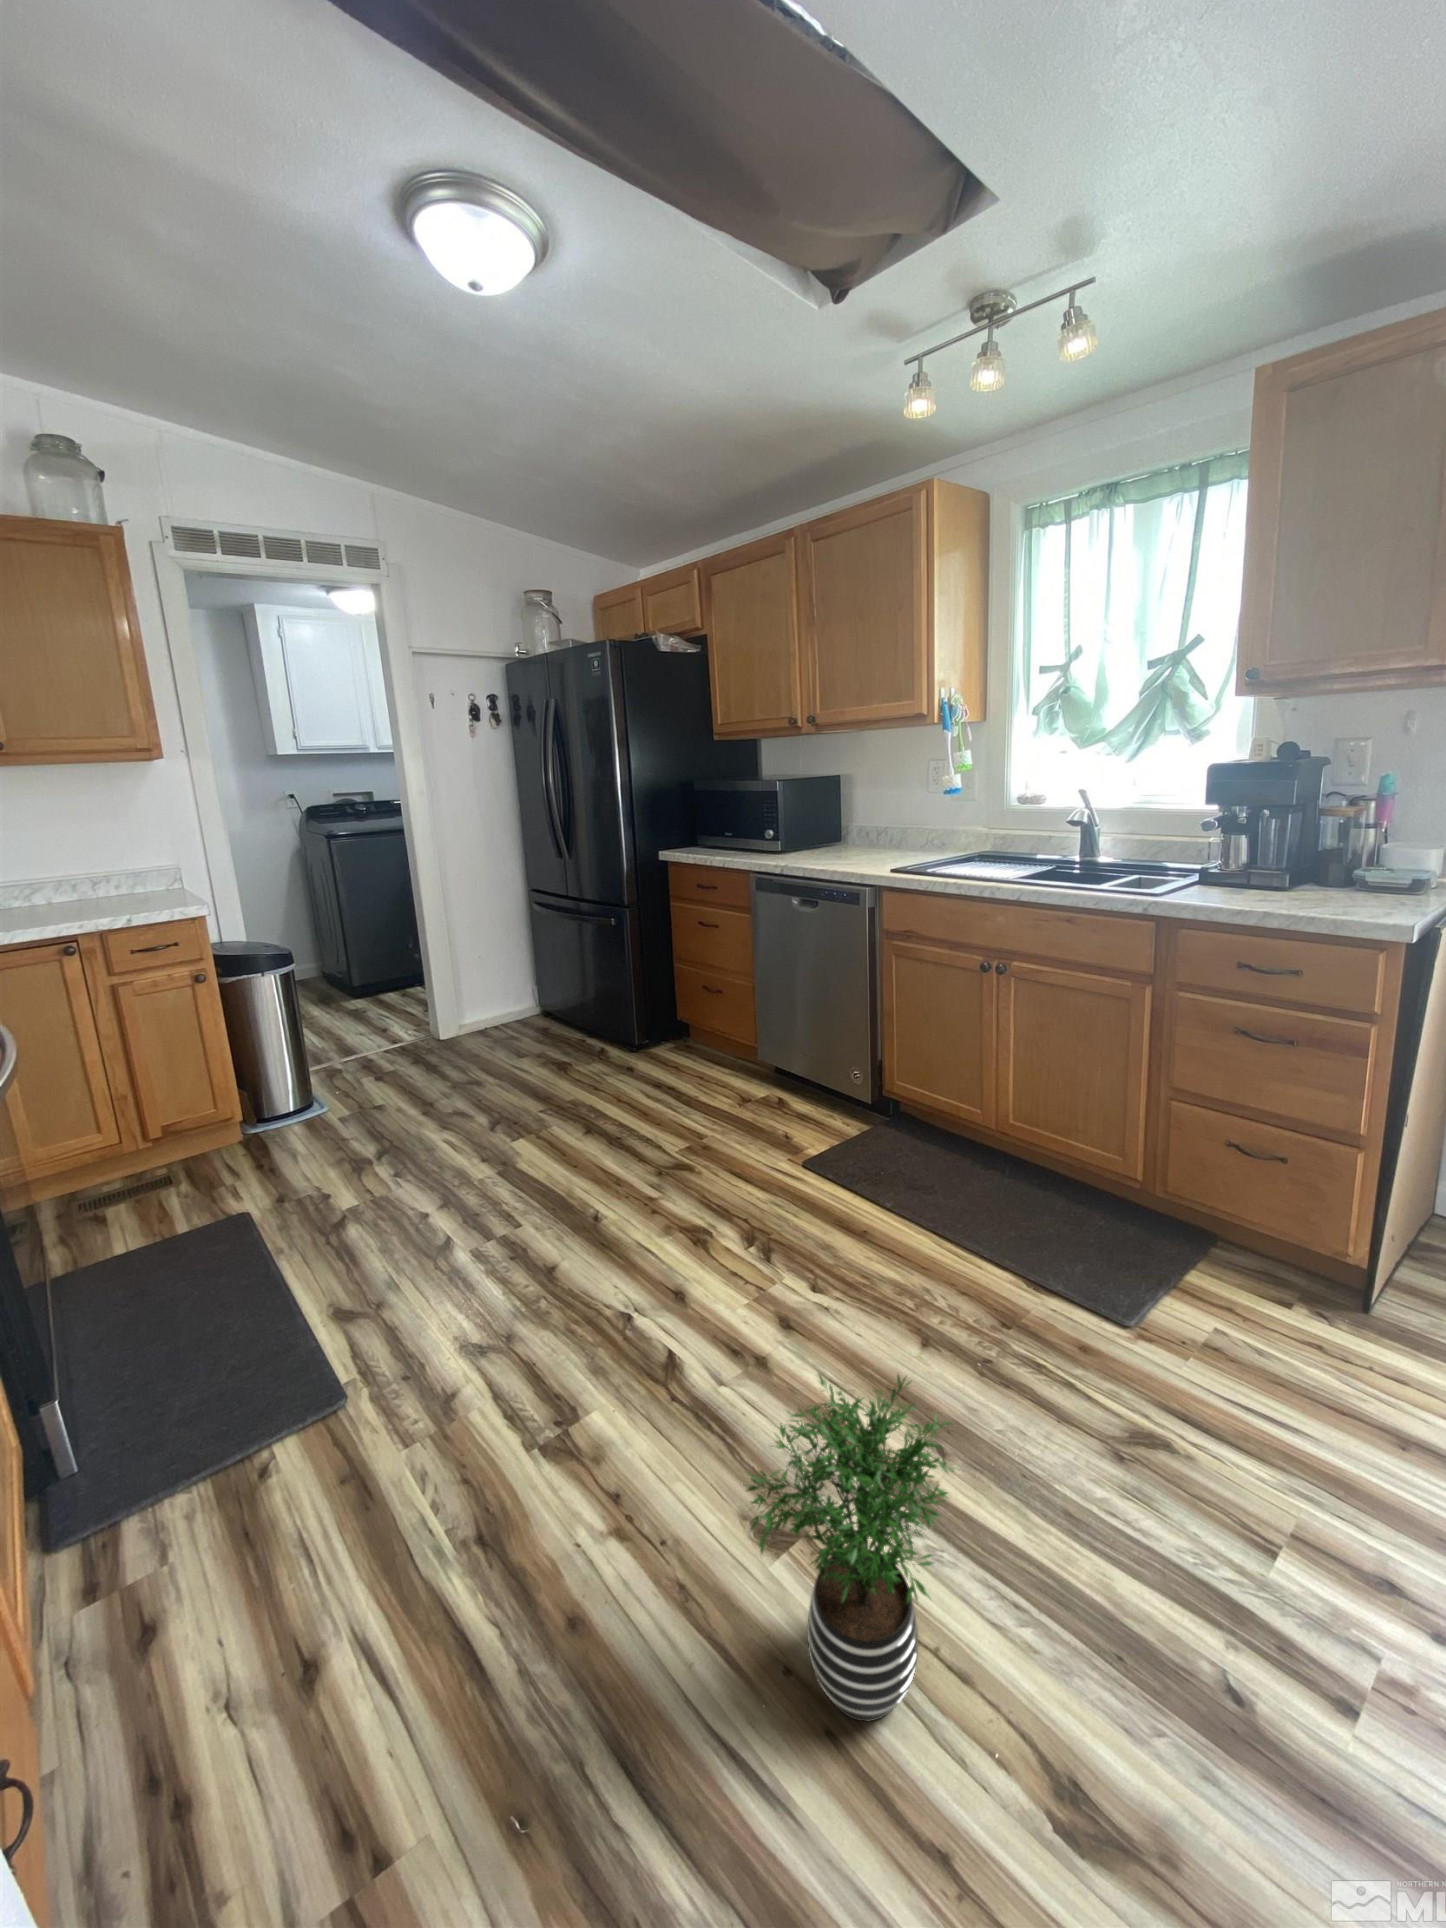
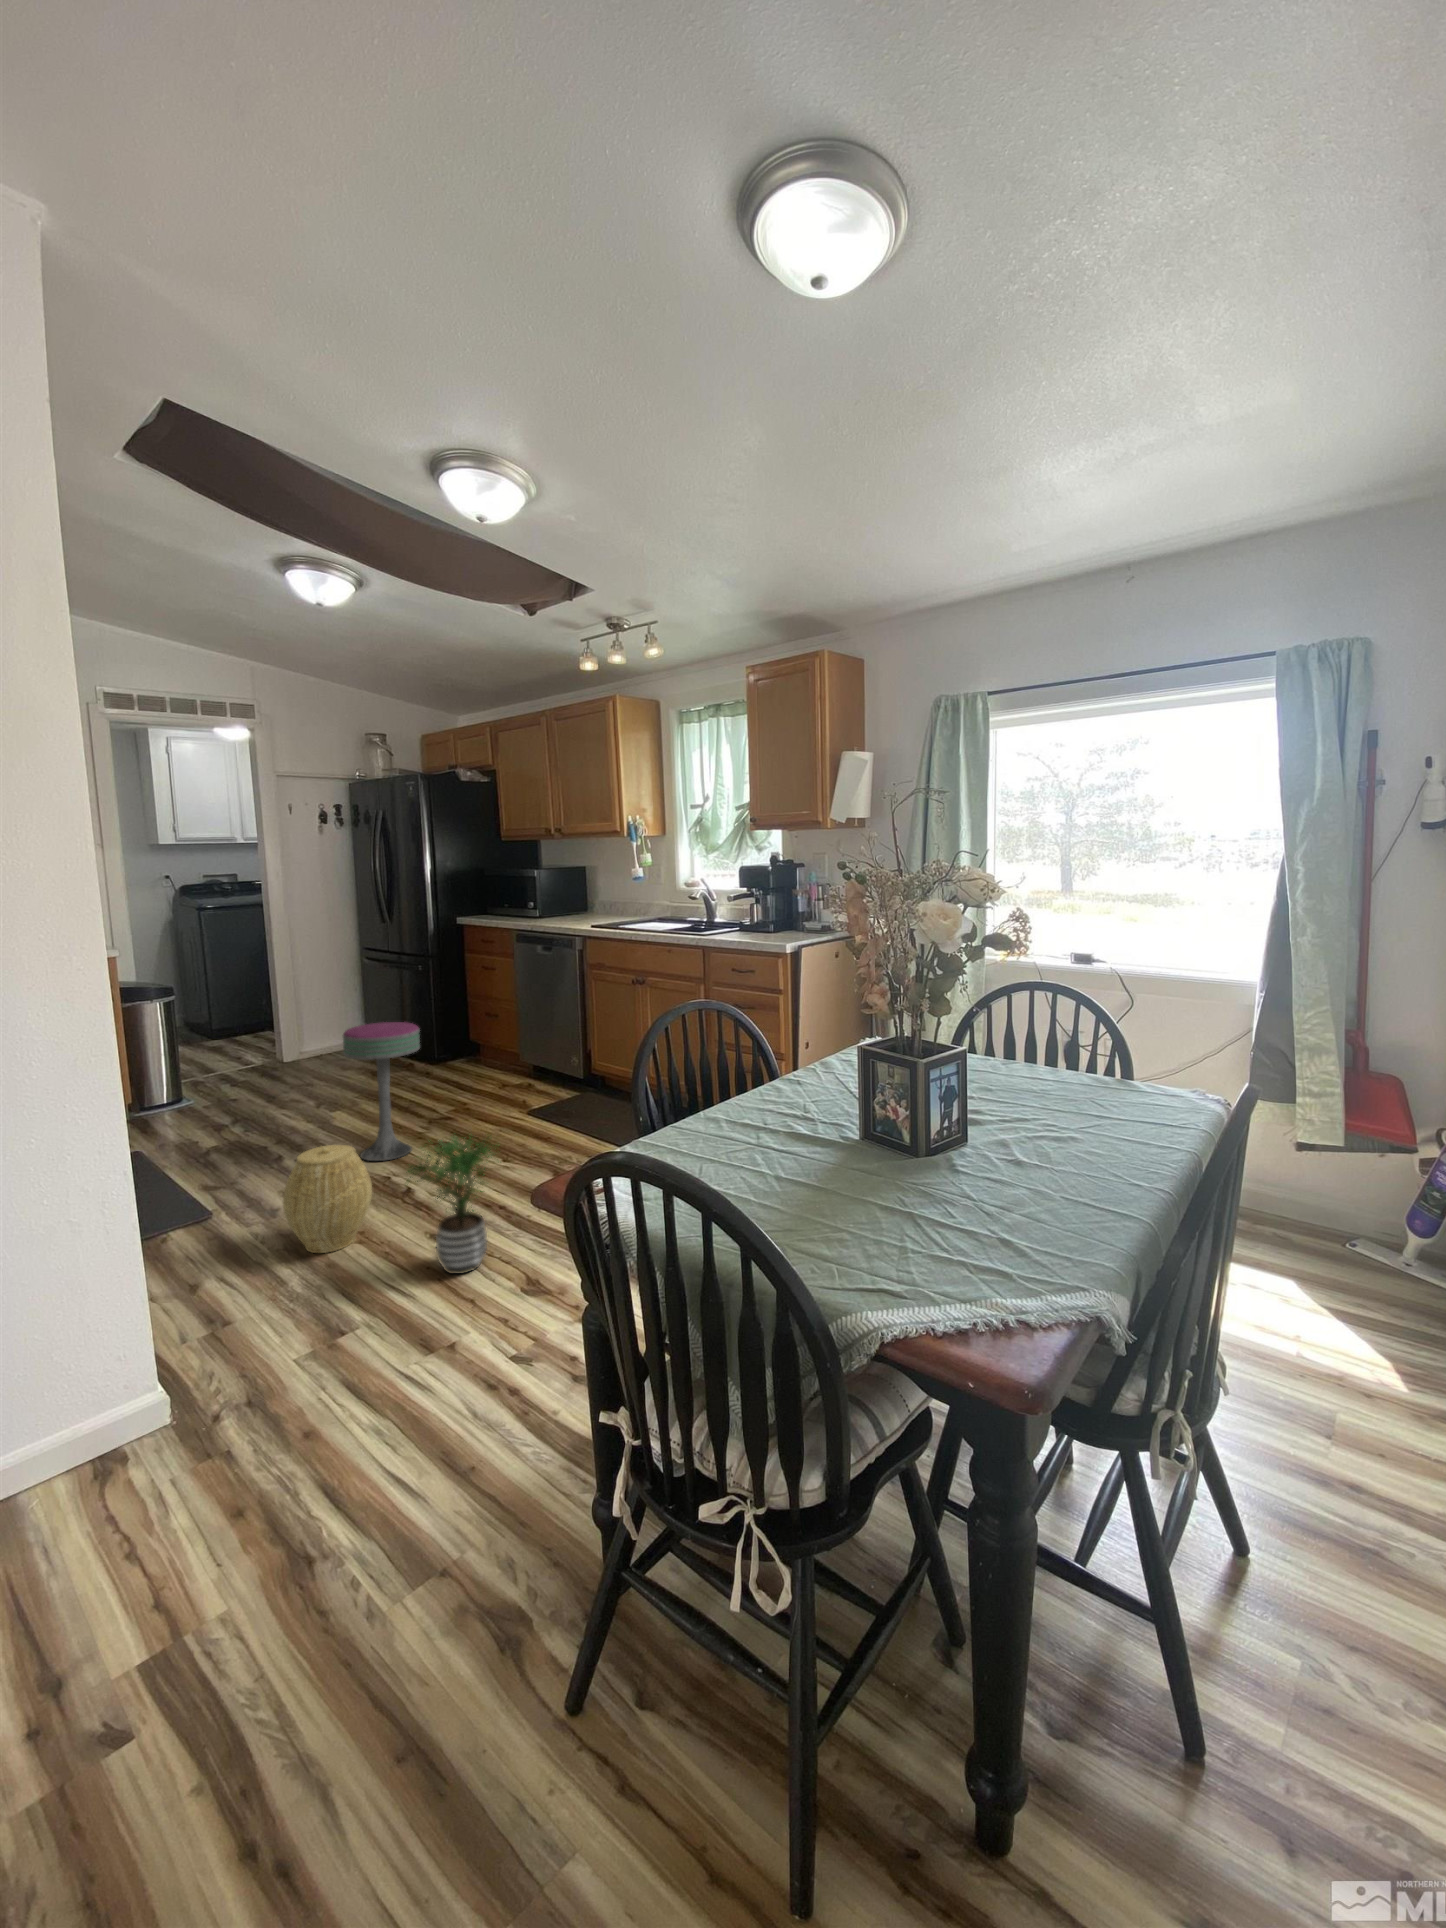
bar stool: none [539,1035,660,1269] -> present [343,1022,420,1161]
woven basket: none [474,1338,638,1574] -> present [283,1145,372,1253]

